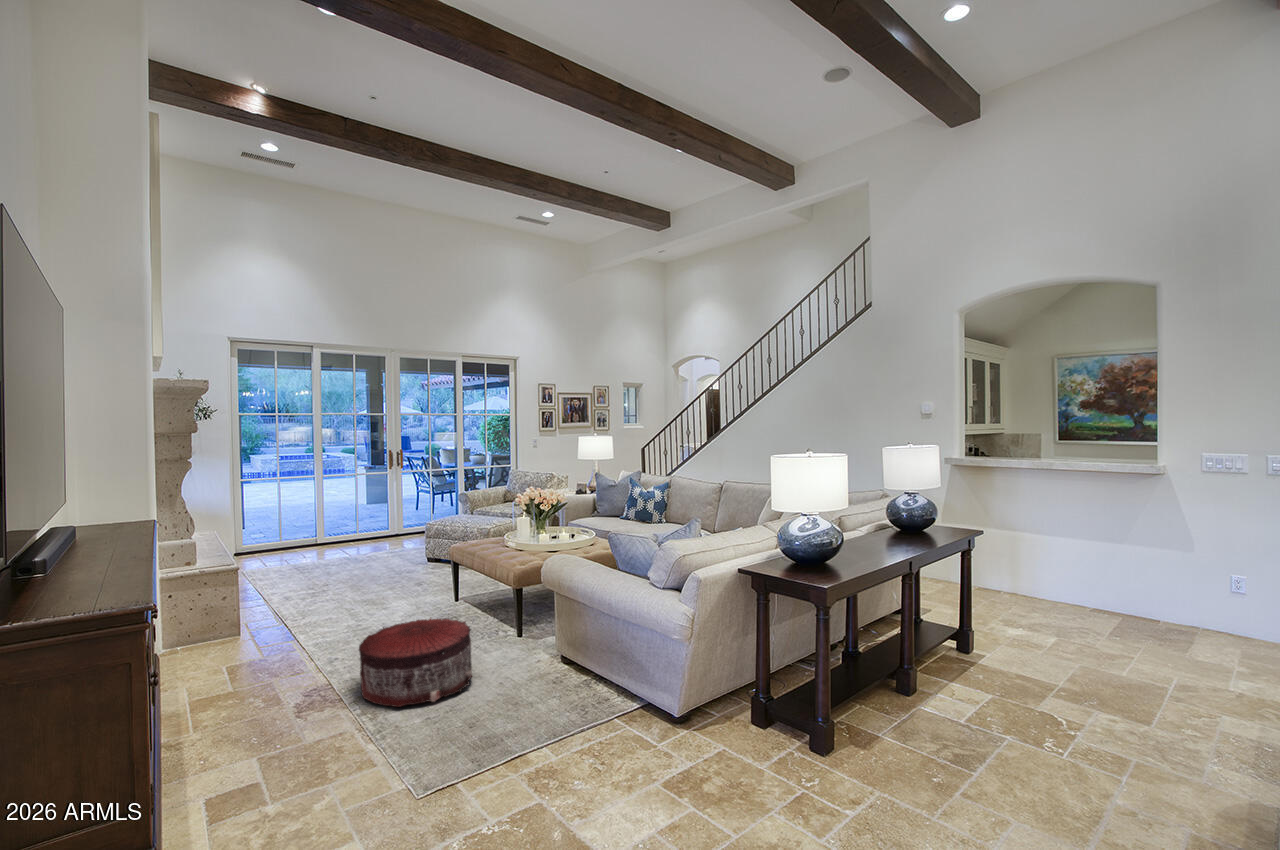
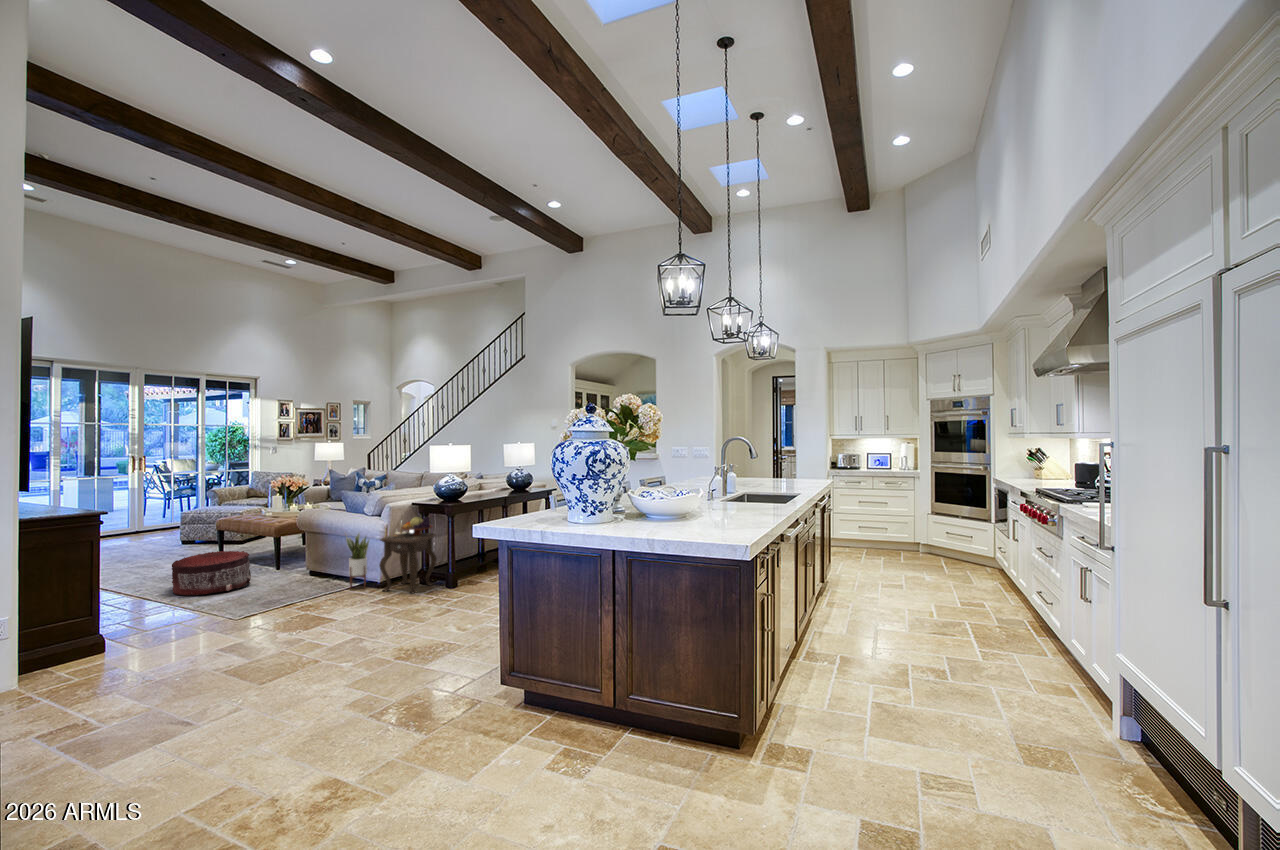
side table: none [679,599,791,781] -> present [379,517,437,593]
potted plant: none [614,617,659,736] -> present [346,533,369,589]

